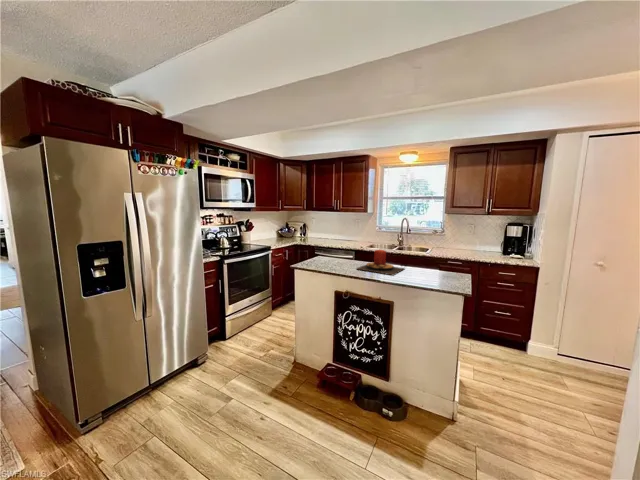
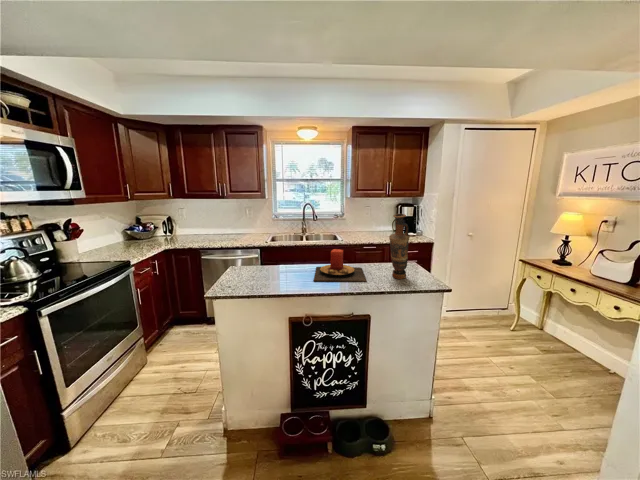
vase: none [415,224,432,279] -> present [389,214,410,279]

